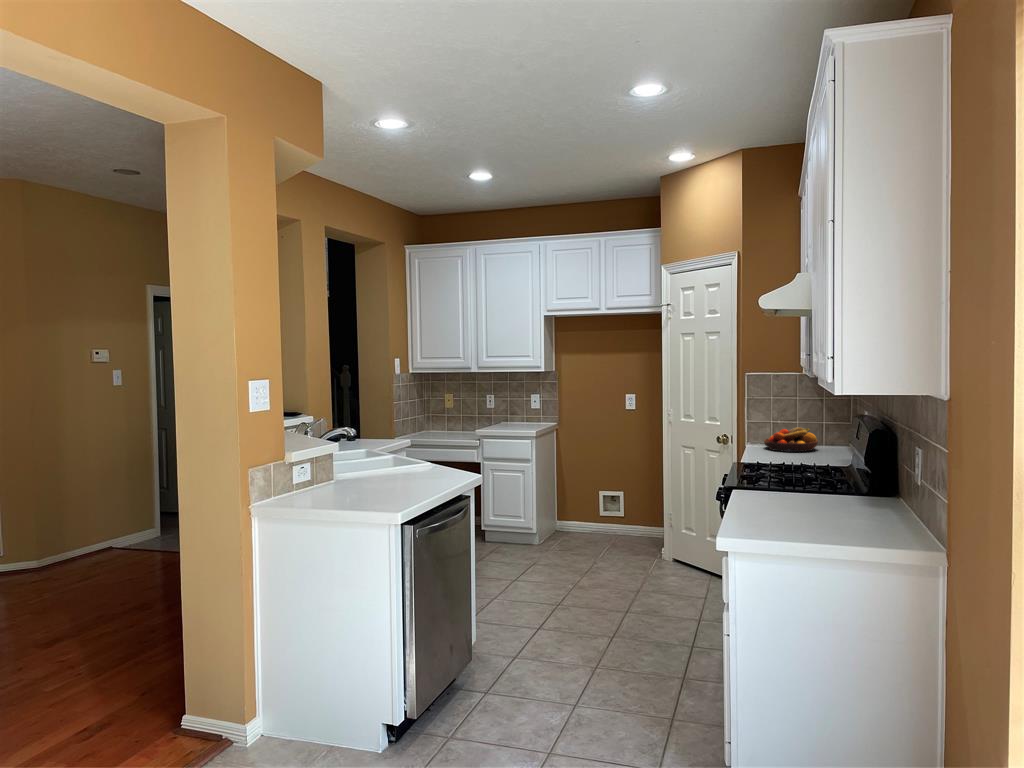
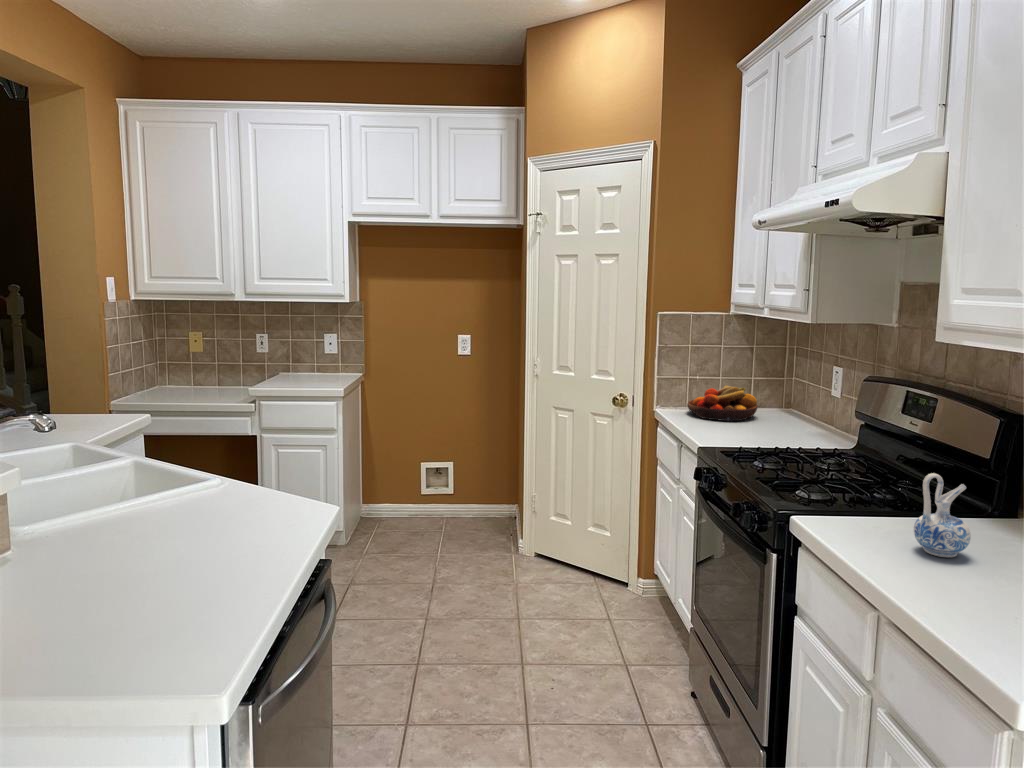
ceramic pitcher: none [792,458,824,509] -> present [914,473,971,557]

